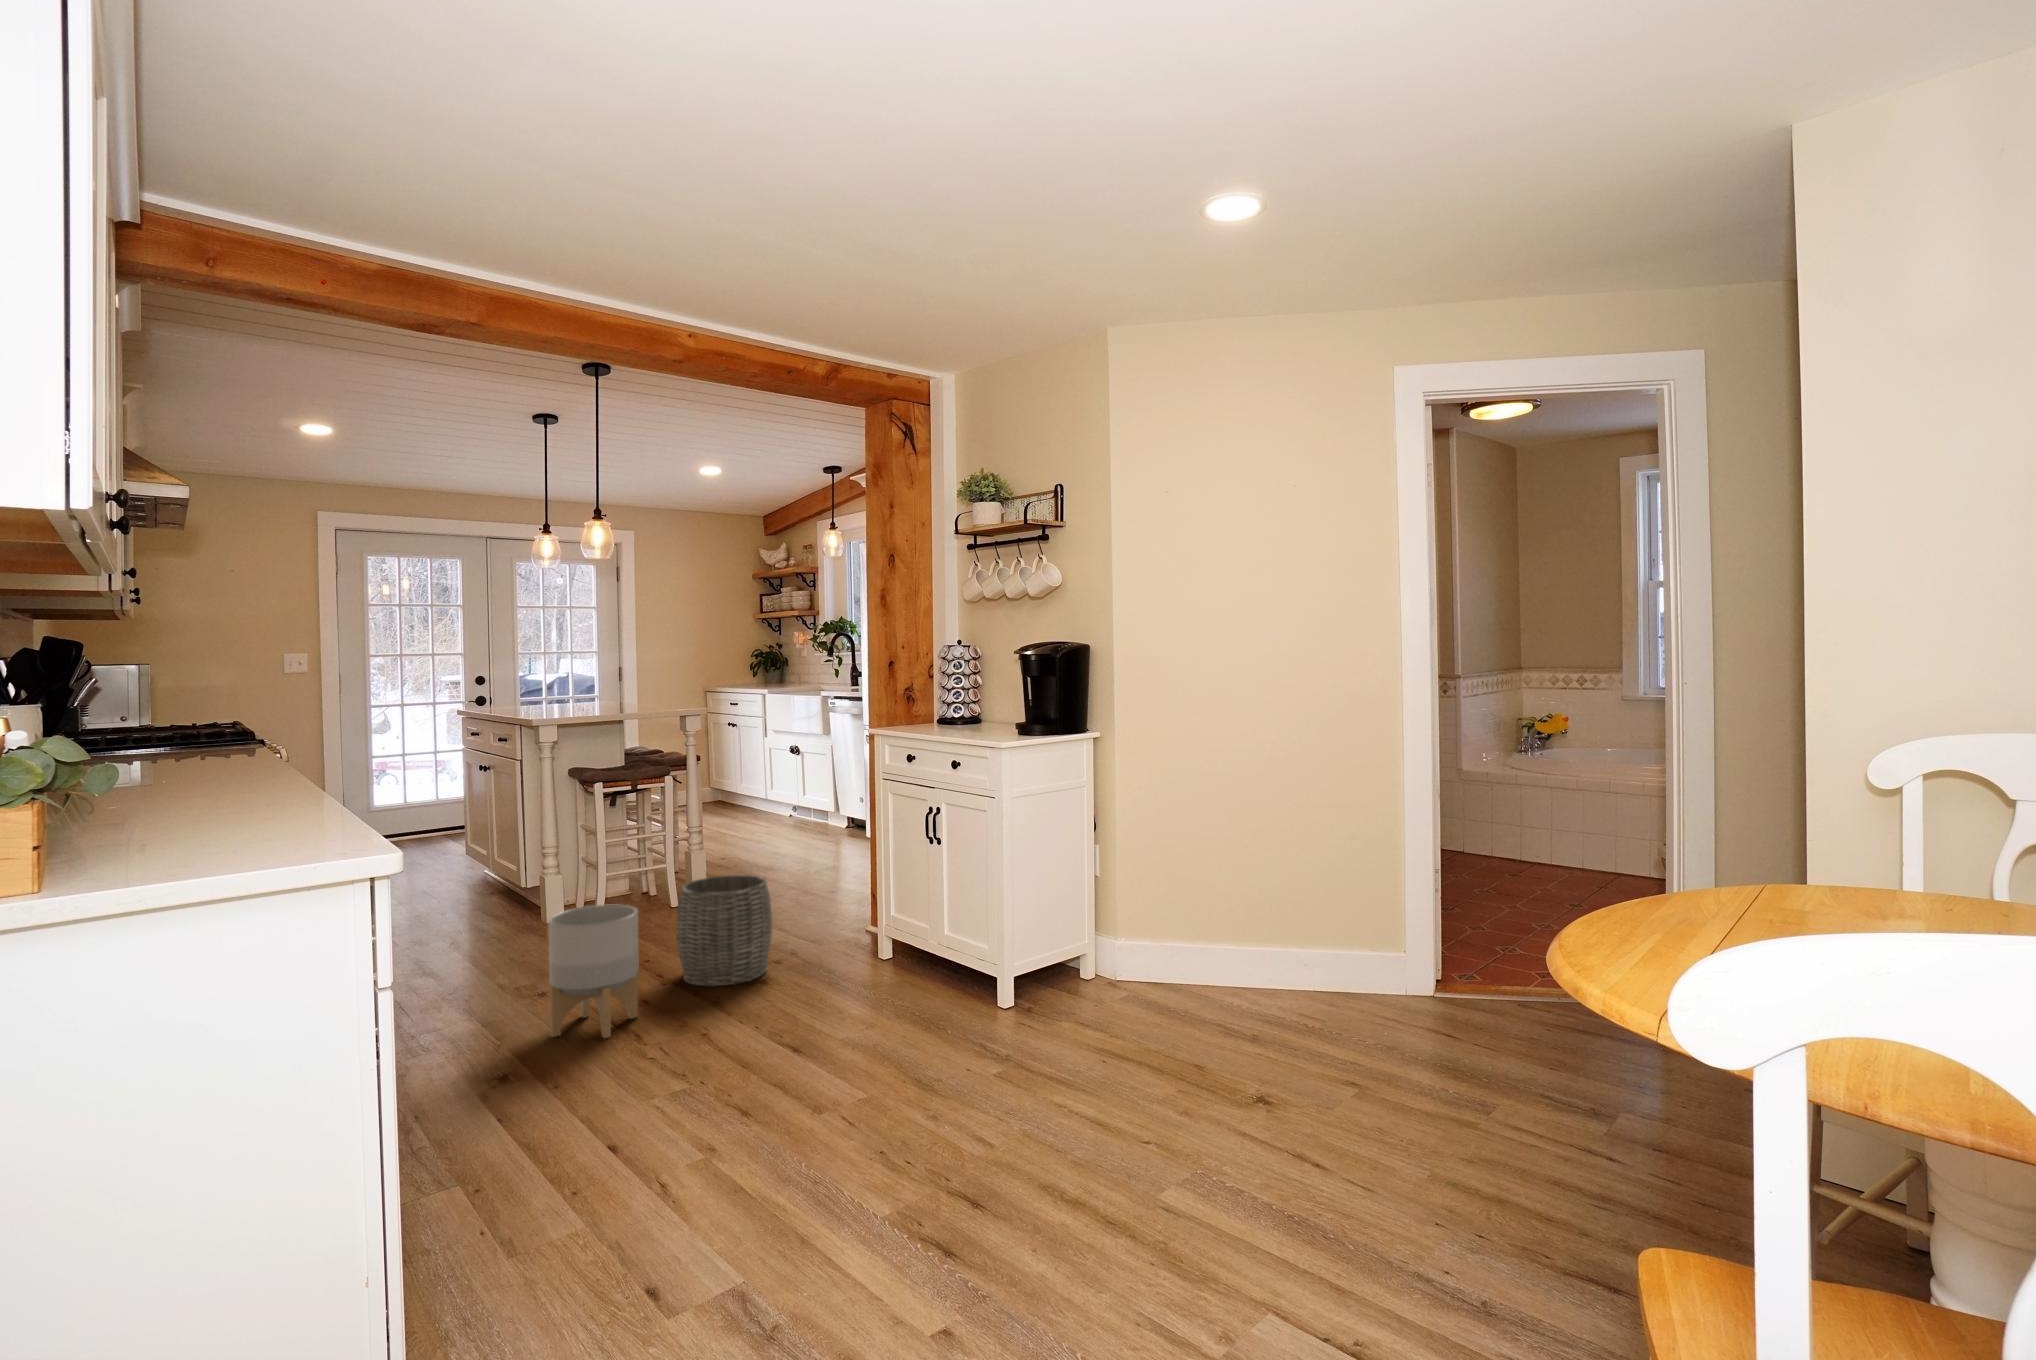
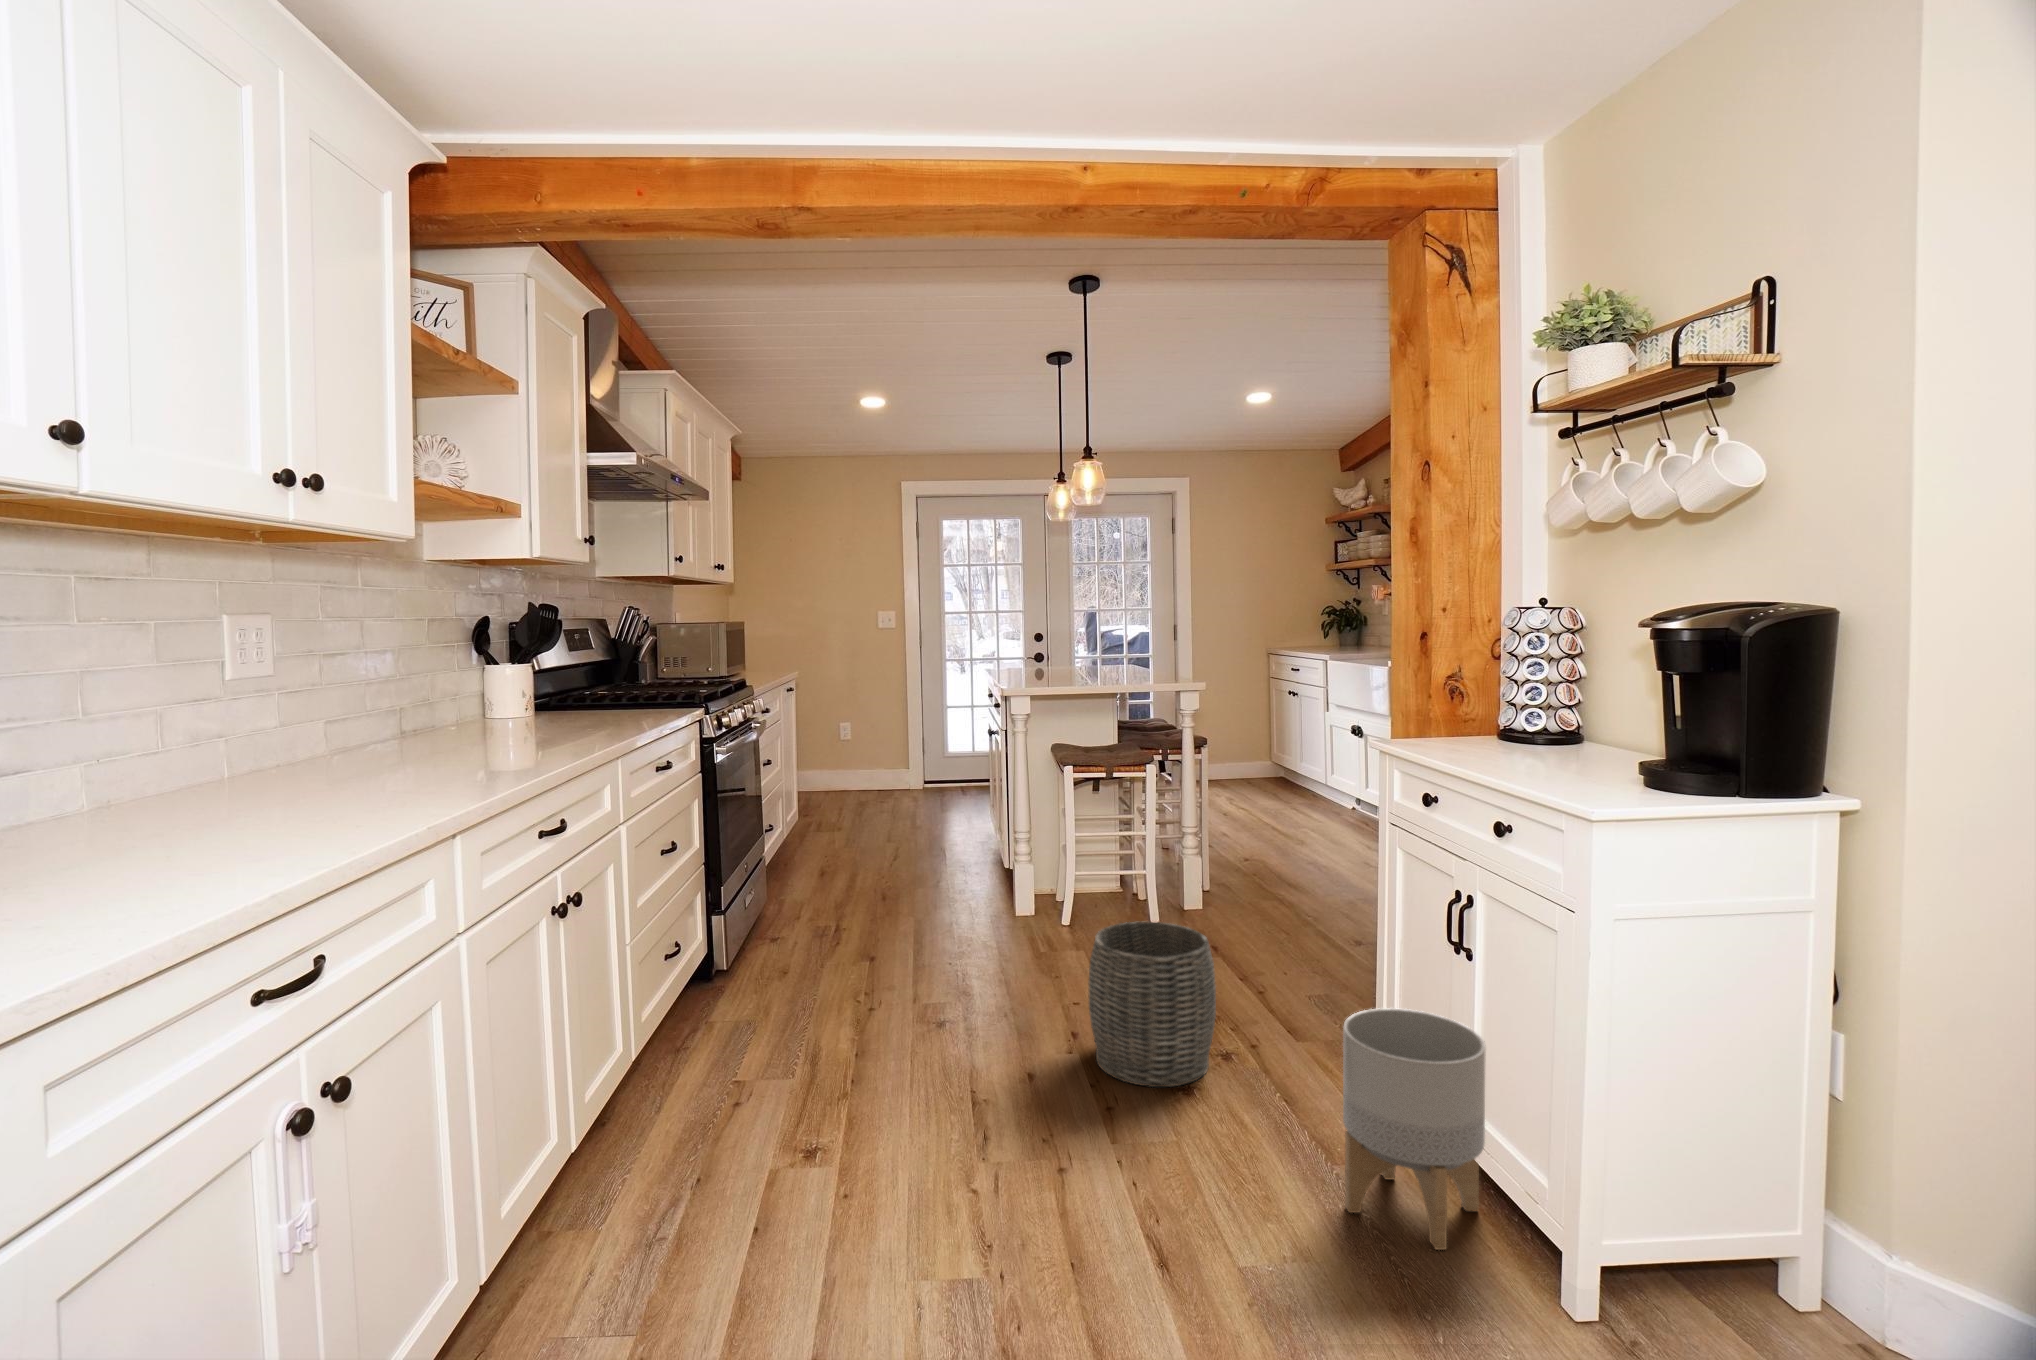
planter: present [548,904,638,1038] -> present [1343,1008,1486,1250]

